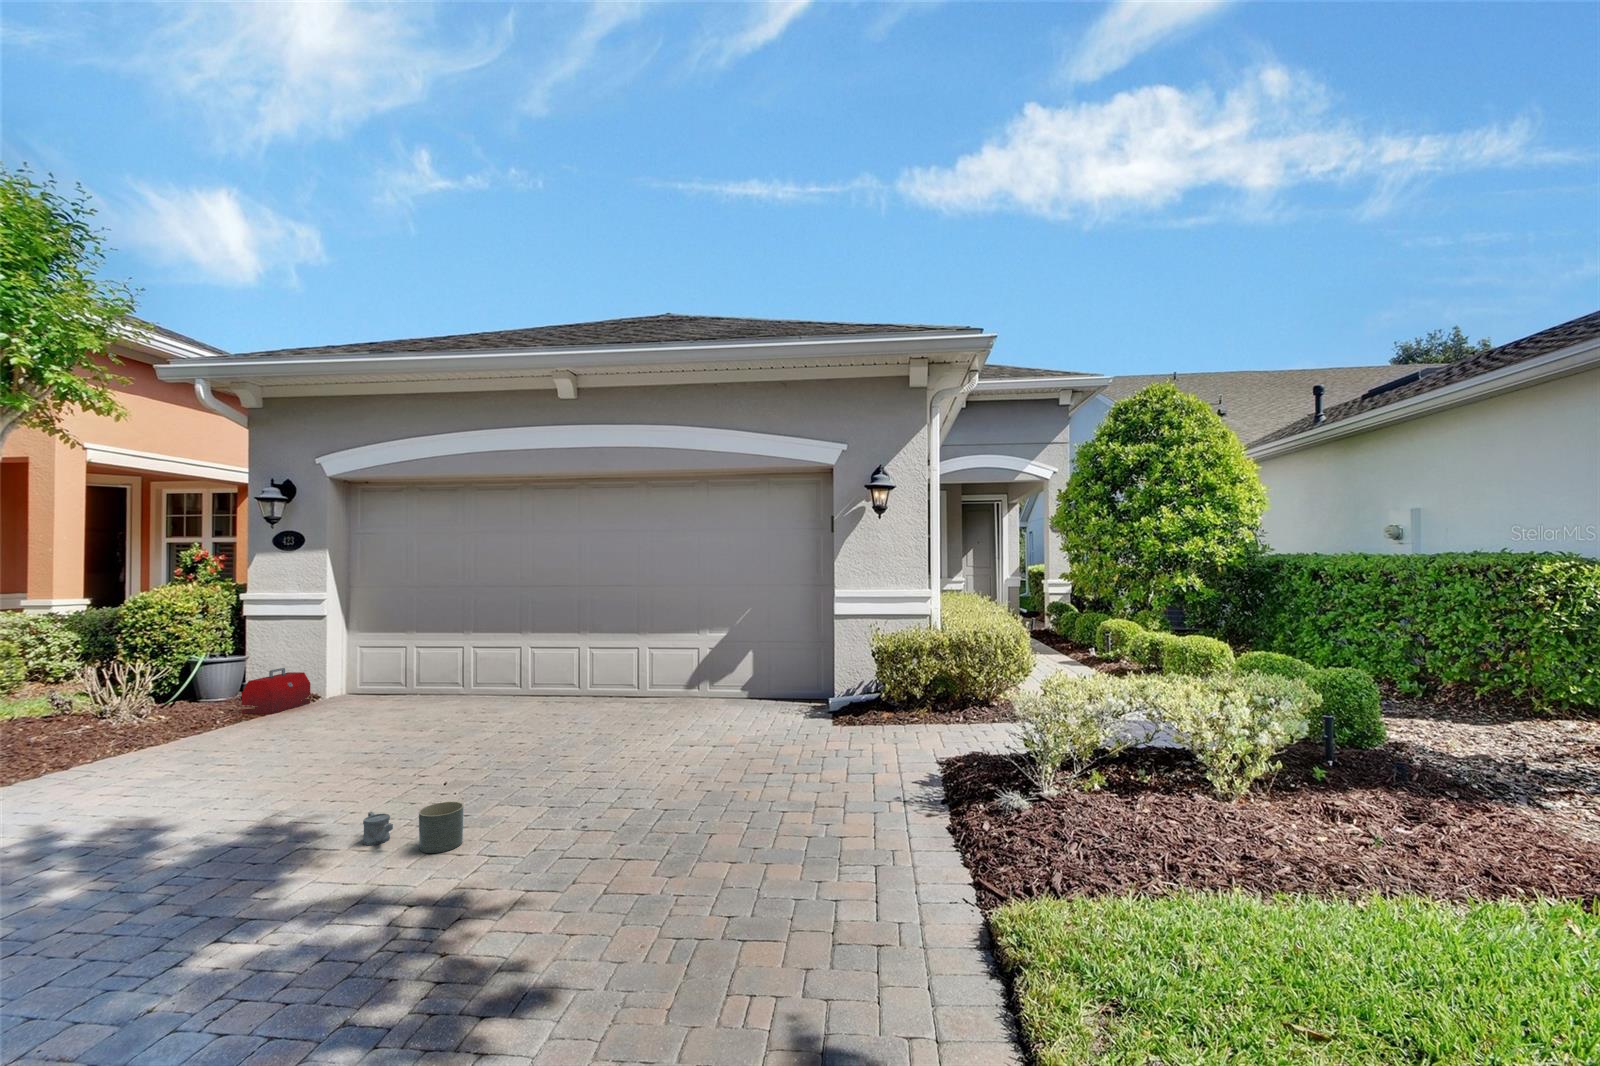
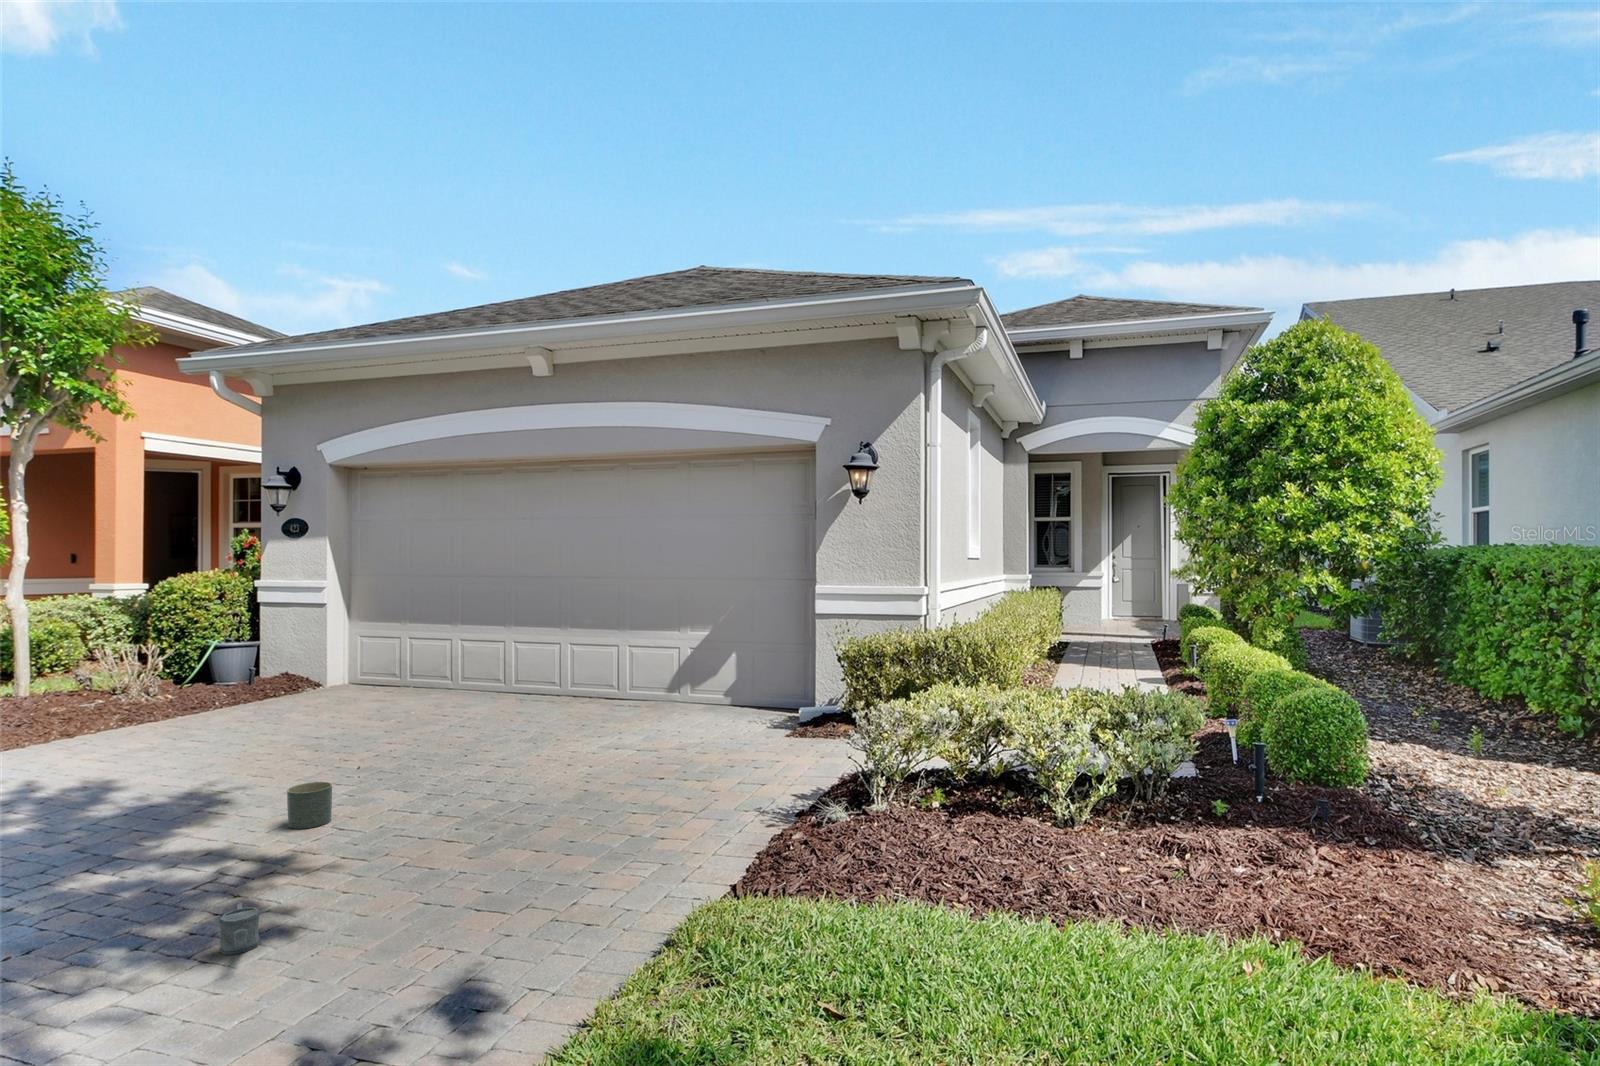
toolbox: present [242,668,310,714] -> none [246,654,312,699]
watering can: present [363,812,393,845] -> present [219,903,260,955]

